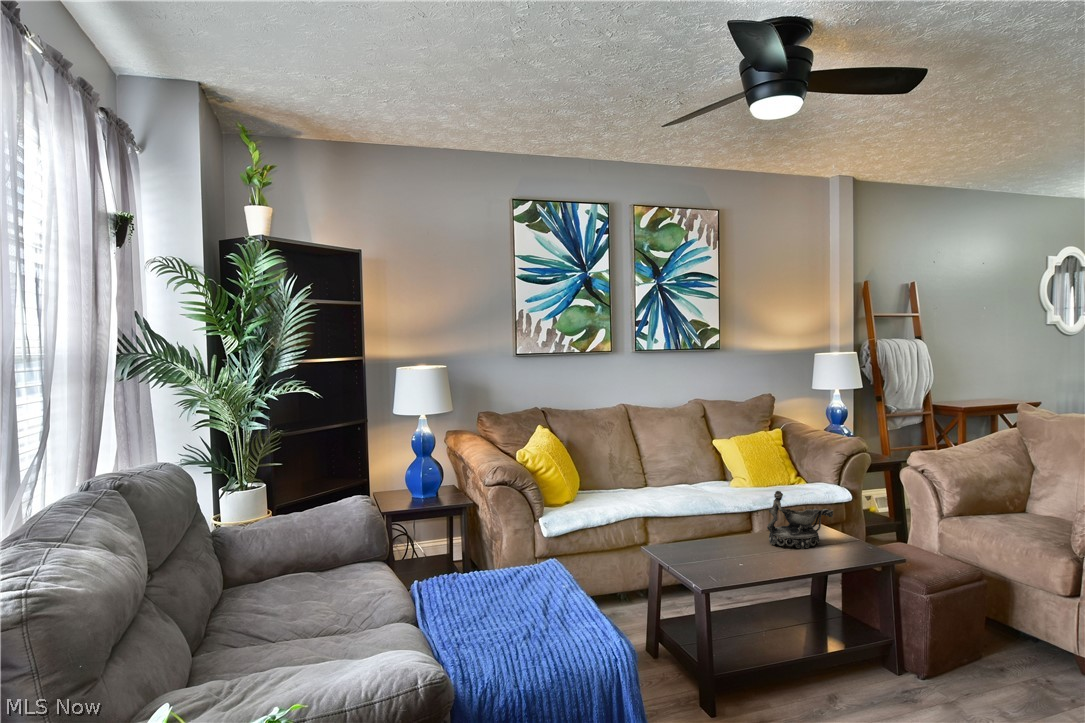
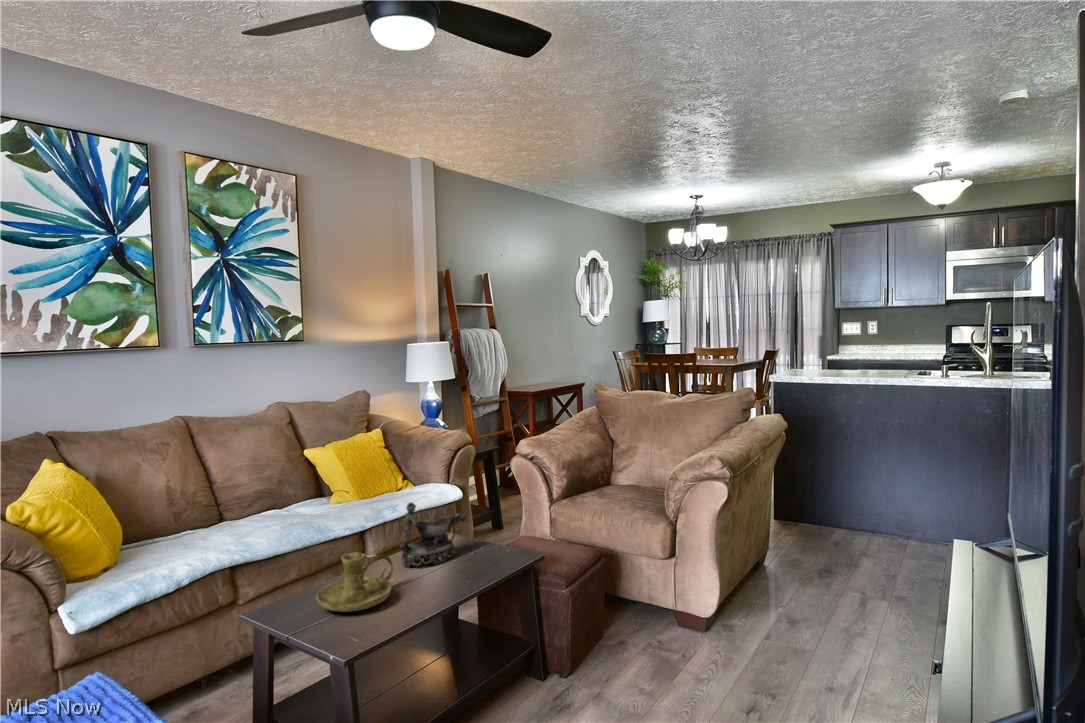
candle holder: none [691,521,756,566] -> present [316,552,393,612]

